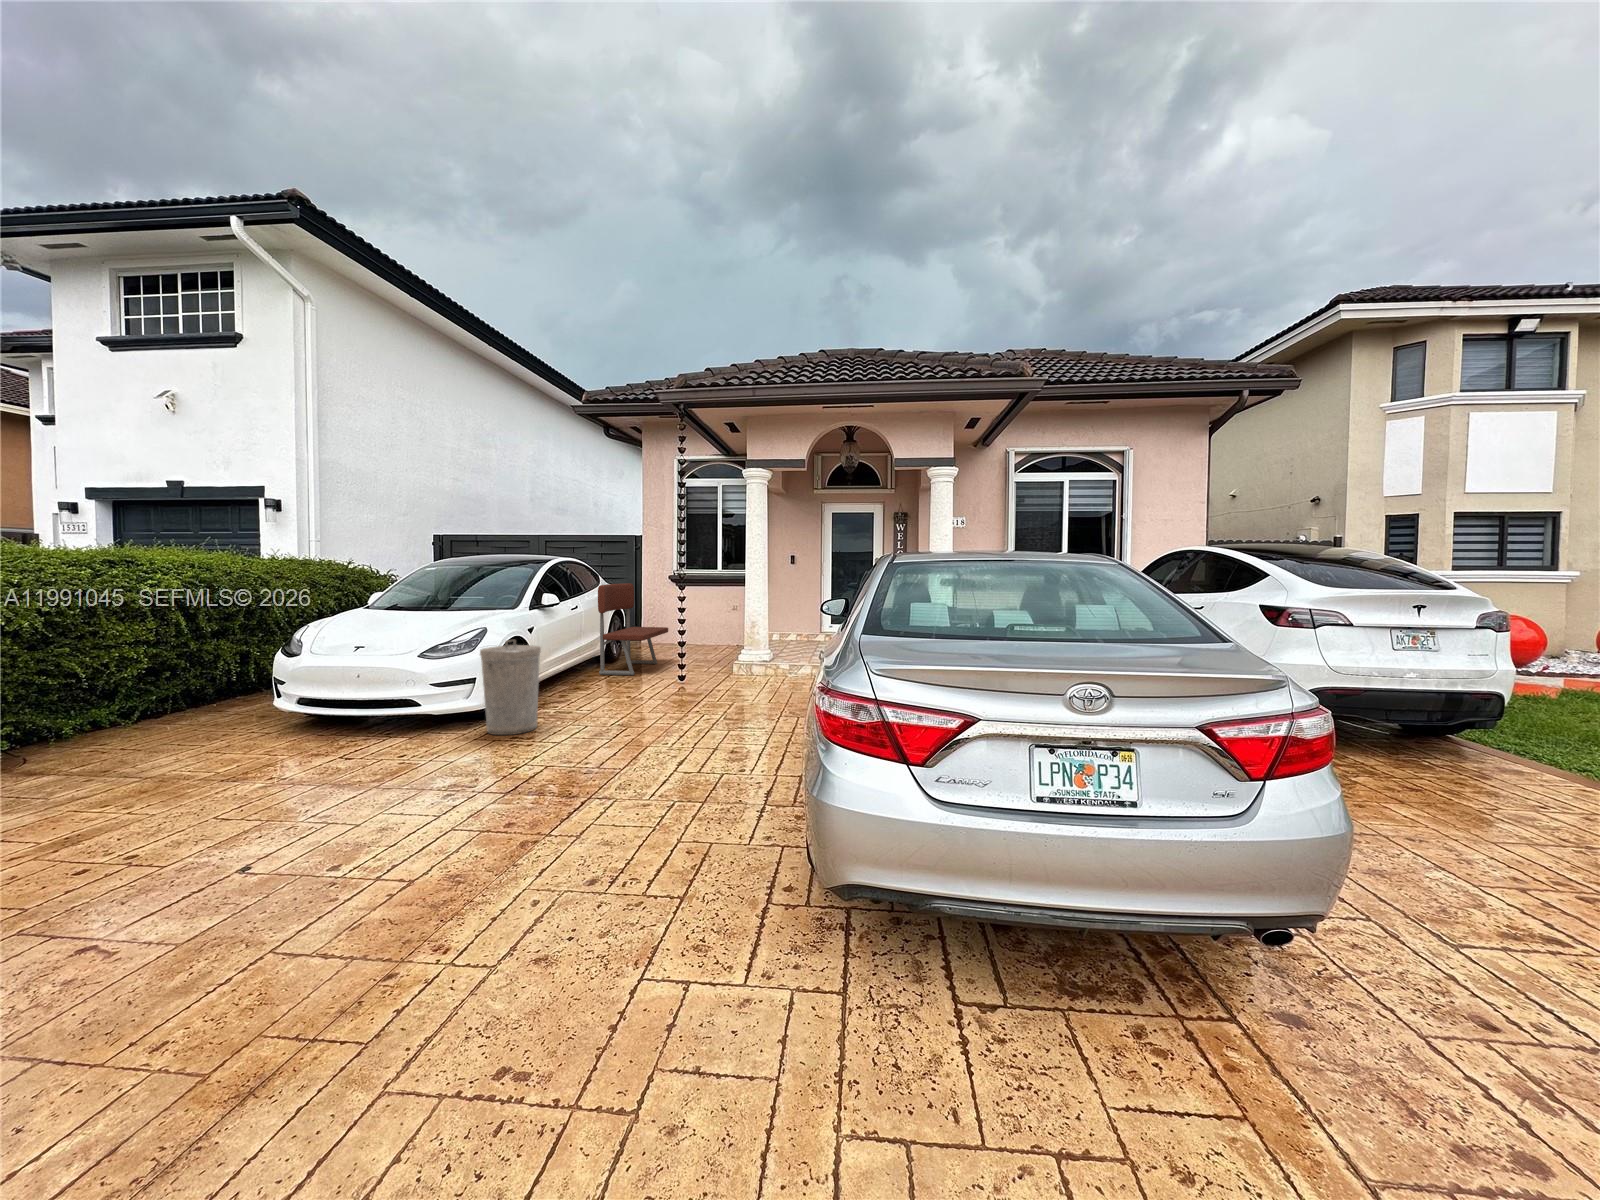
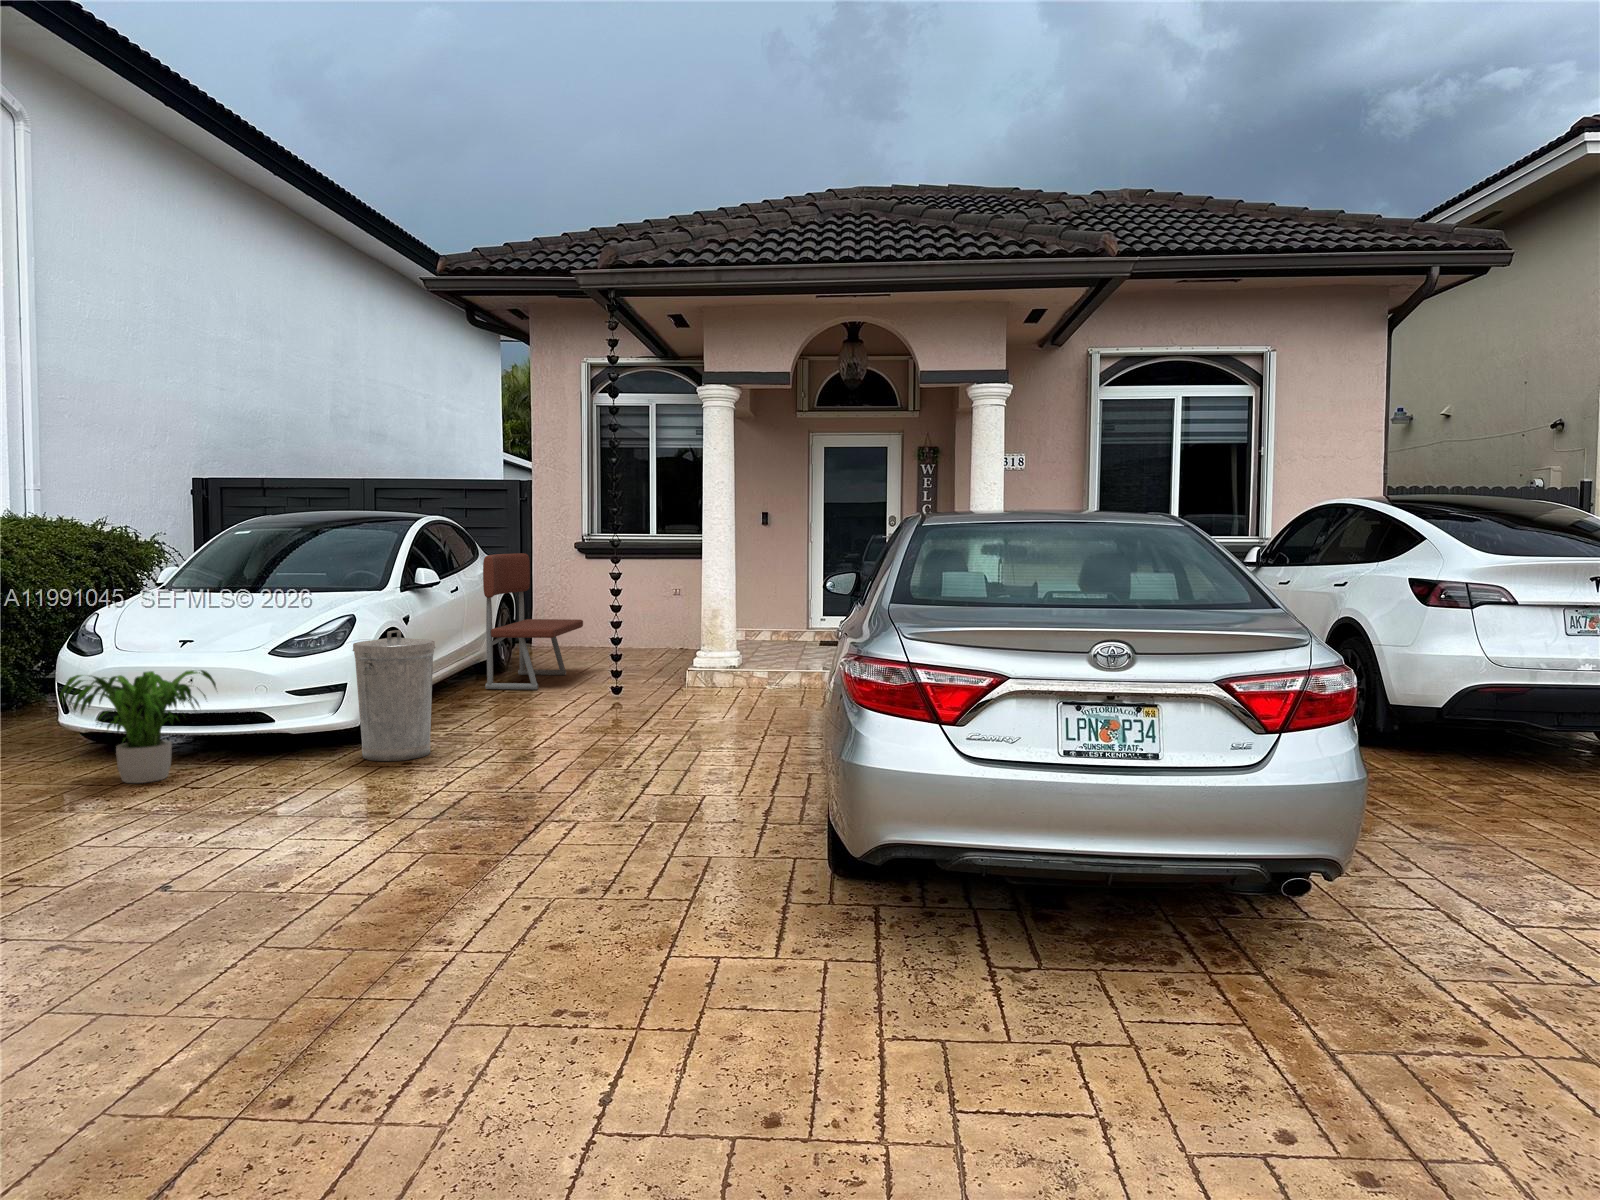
potted plant: none [248,669,377,754] -> present [60,670,216,783]

